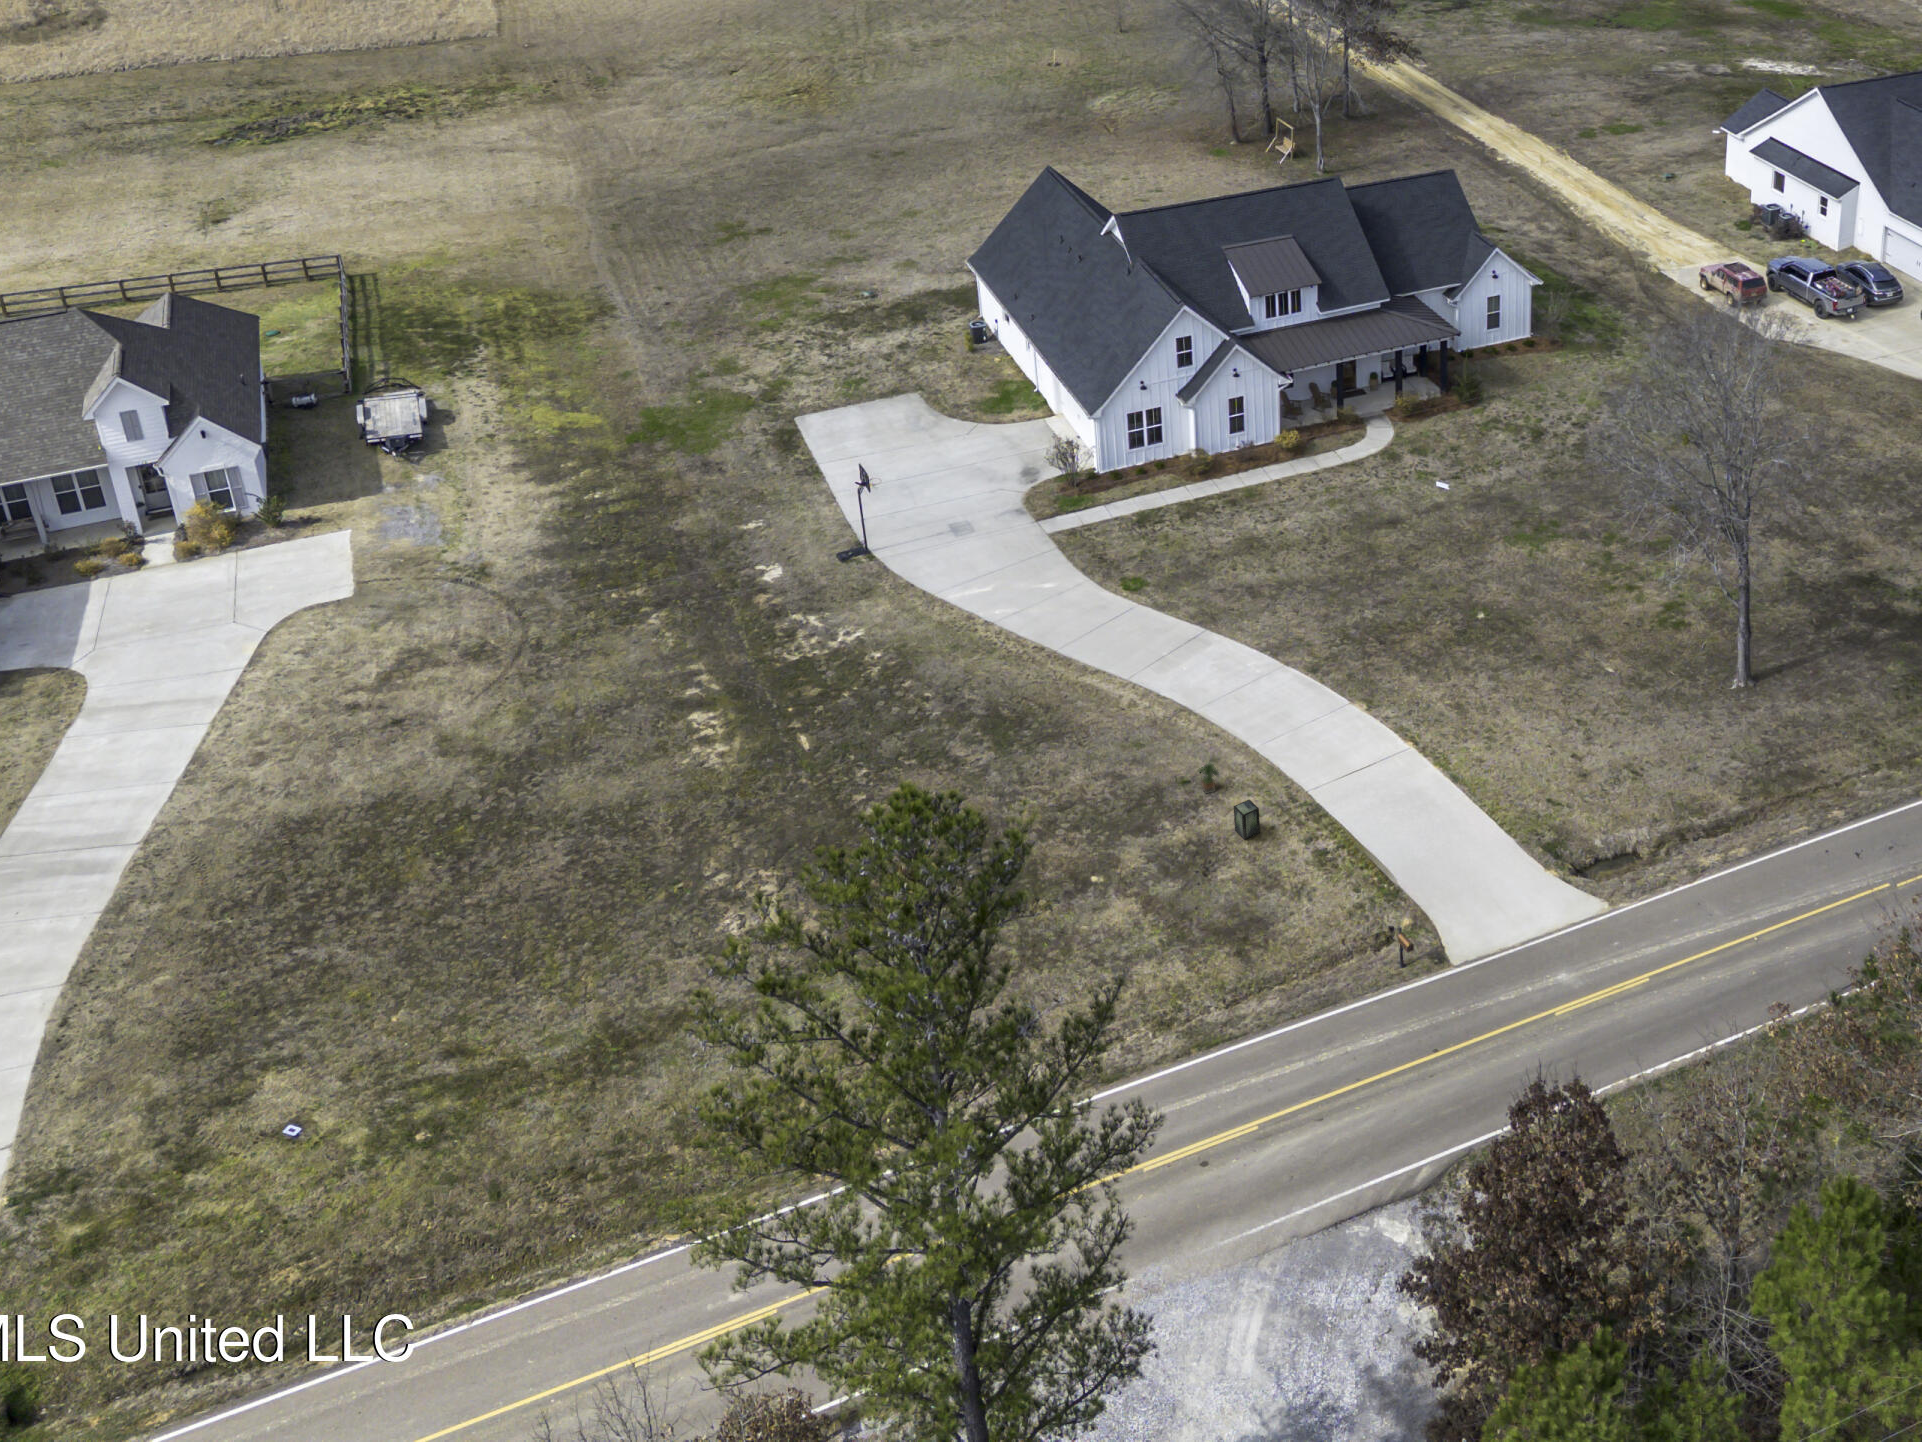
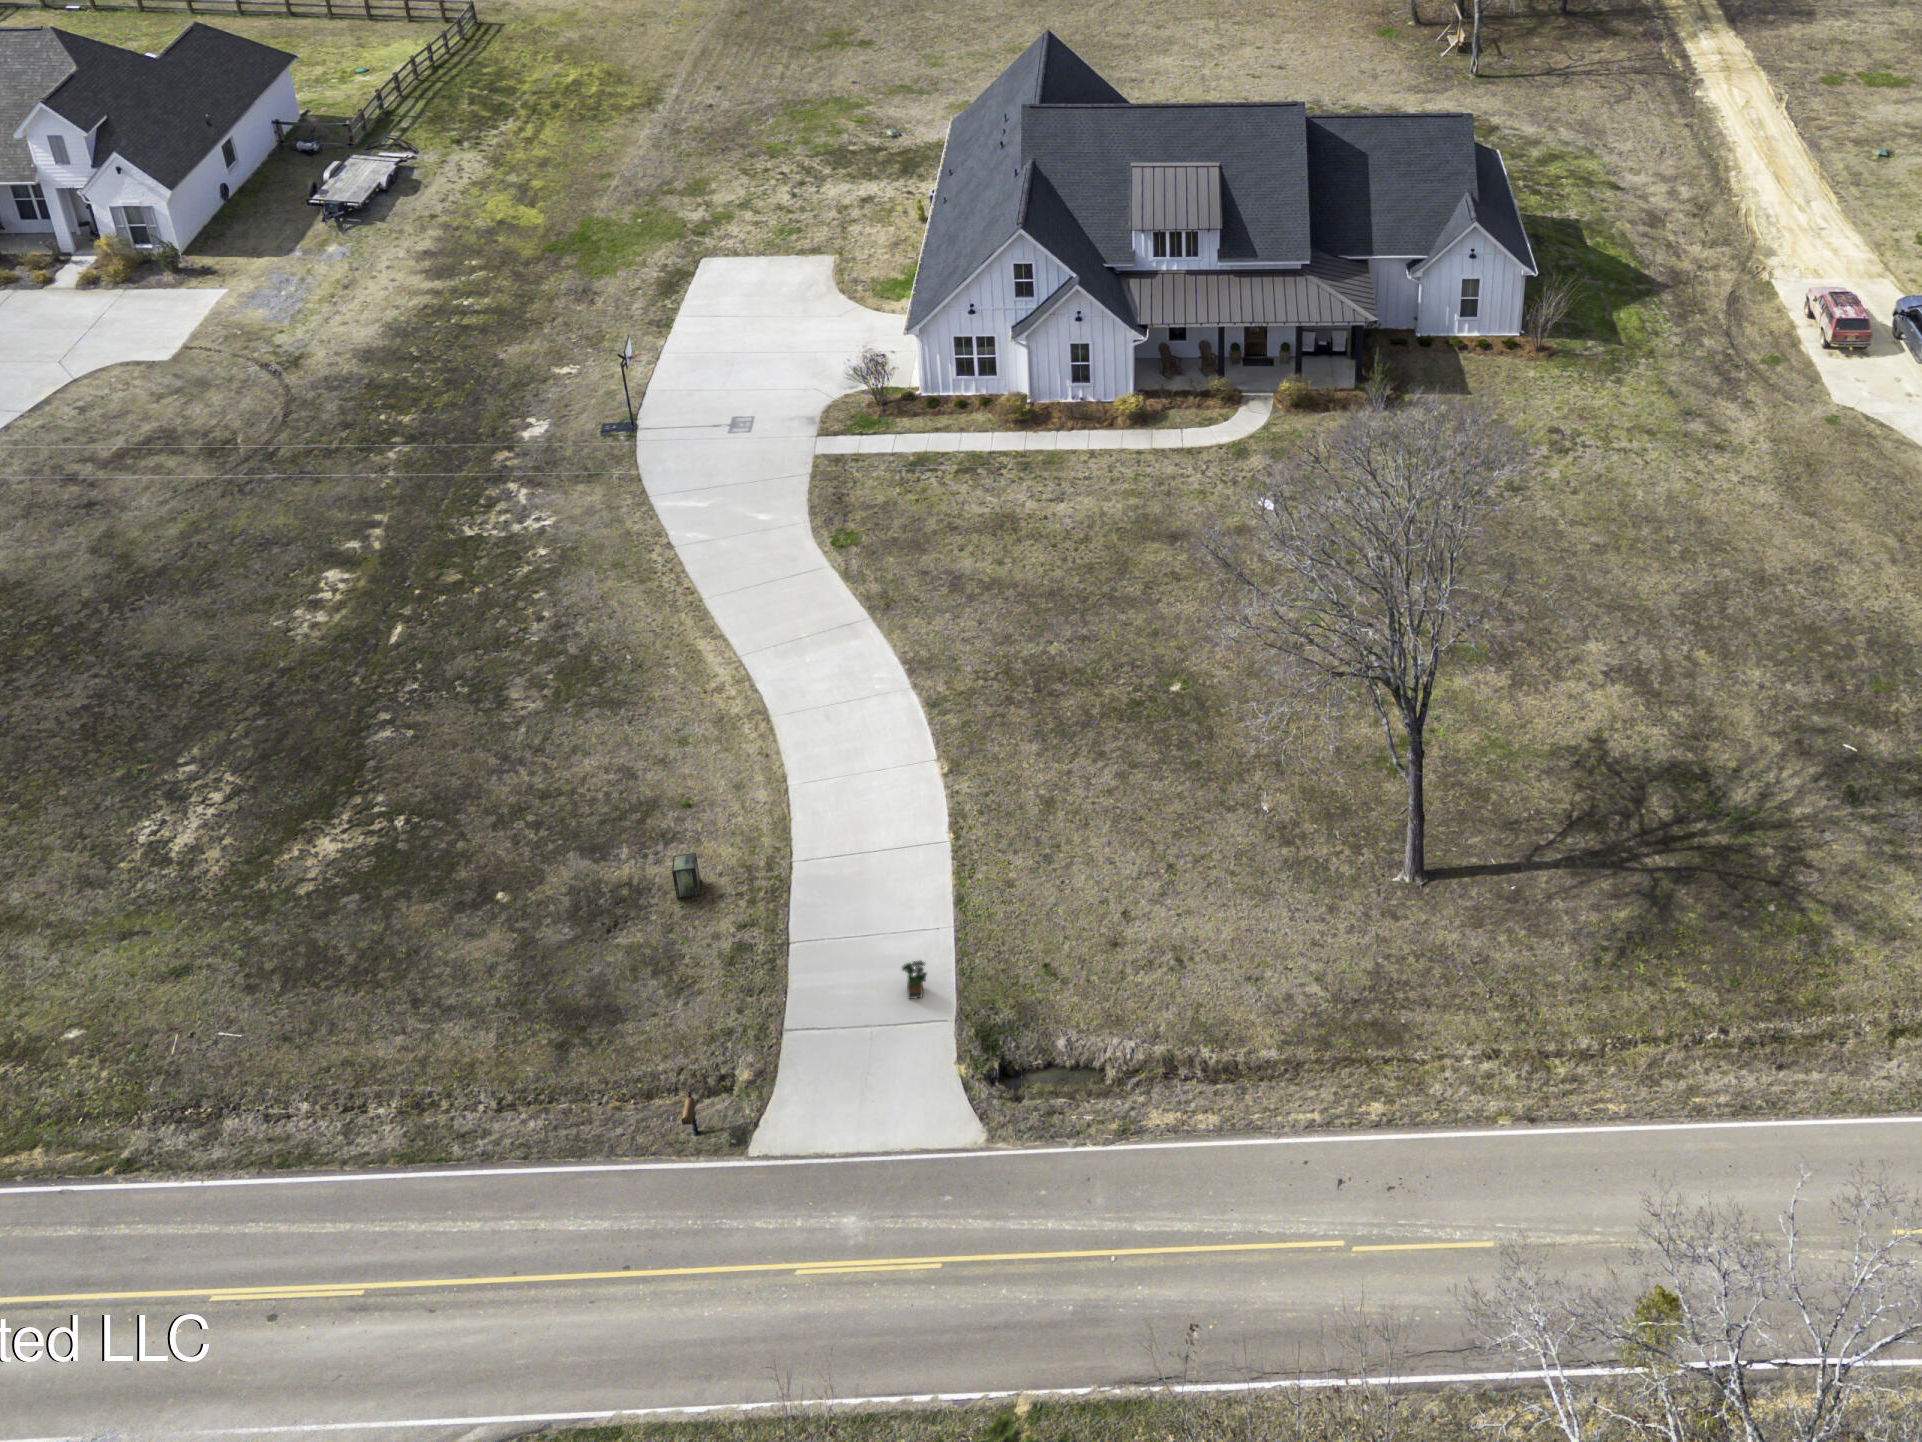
potted tree: present [1199,764,1219,794] -> present [902,961,927,999]

